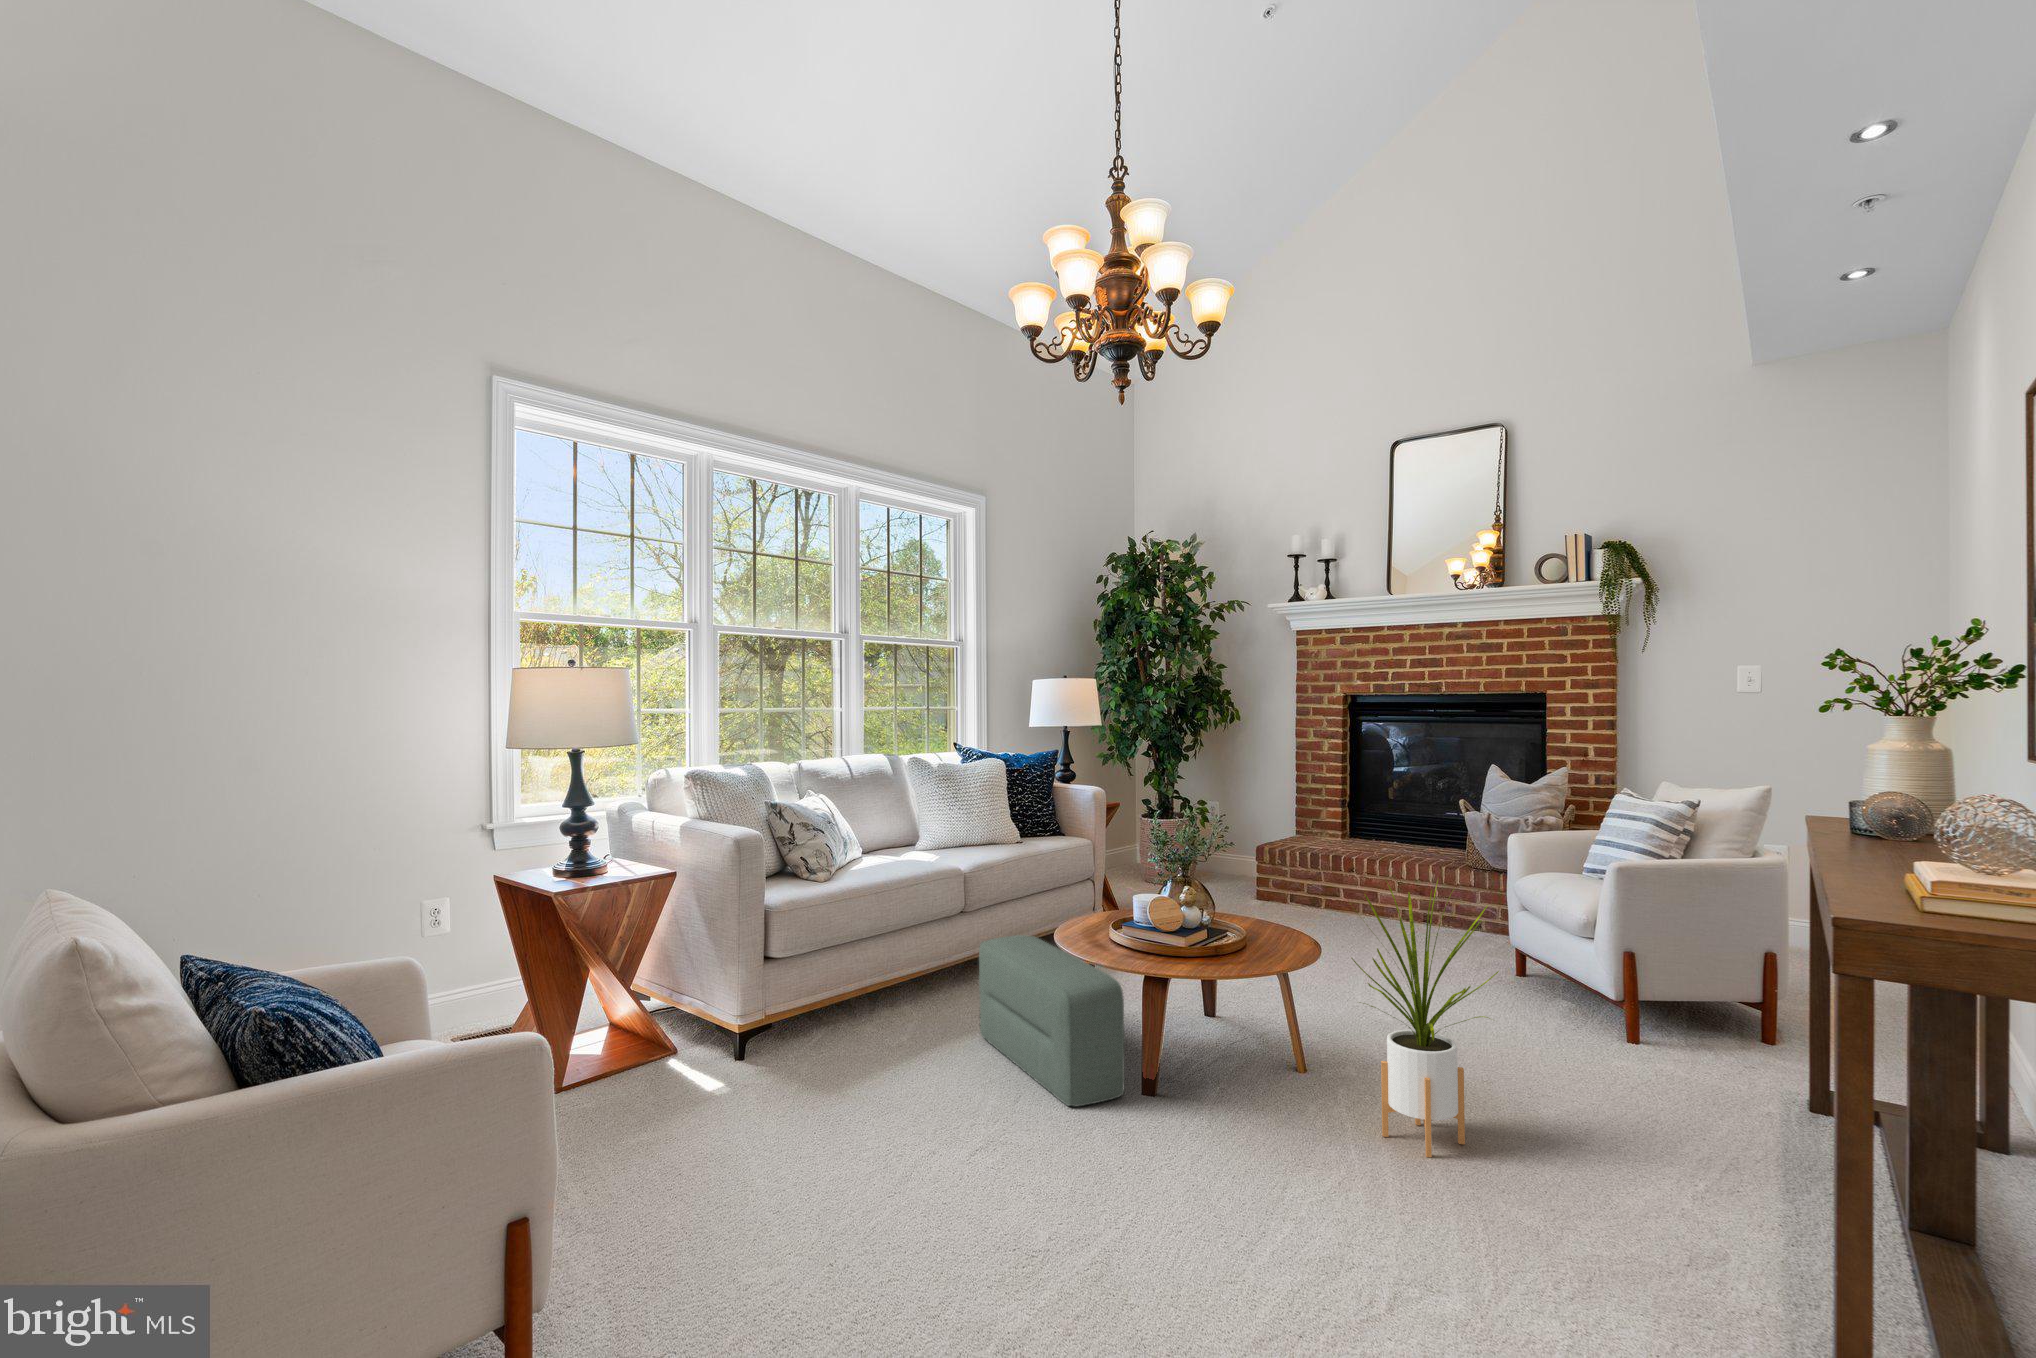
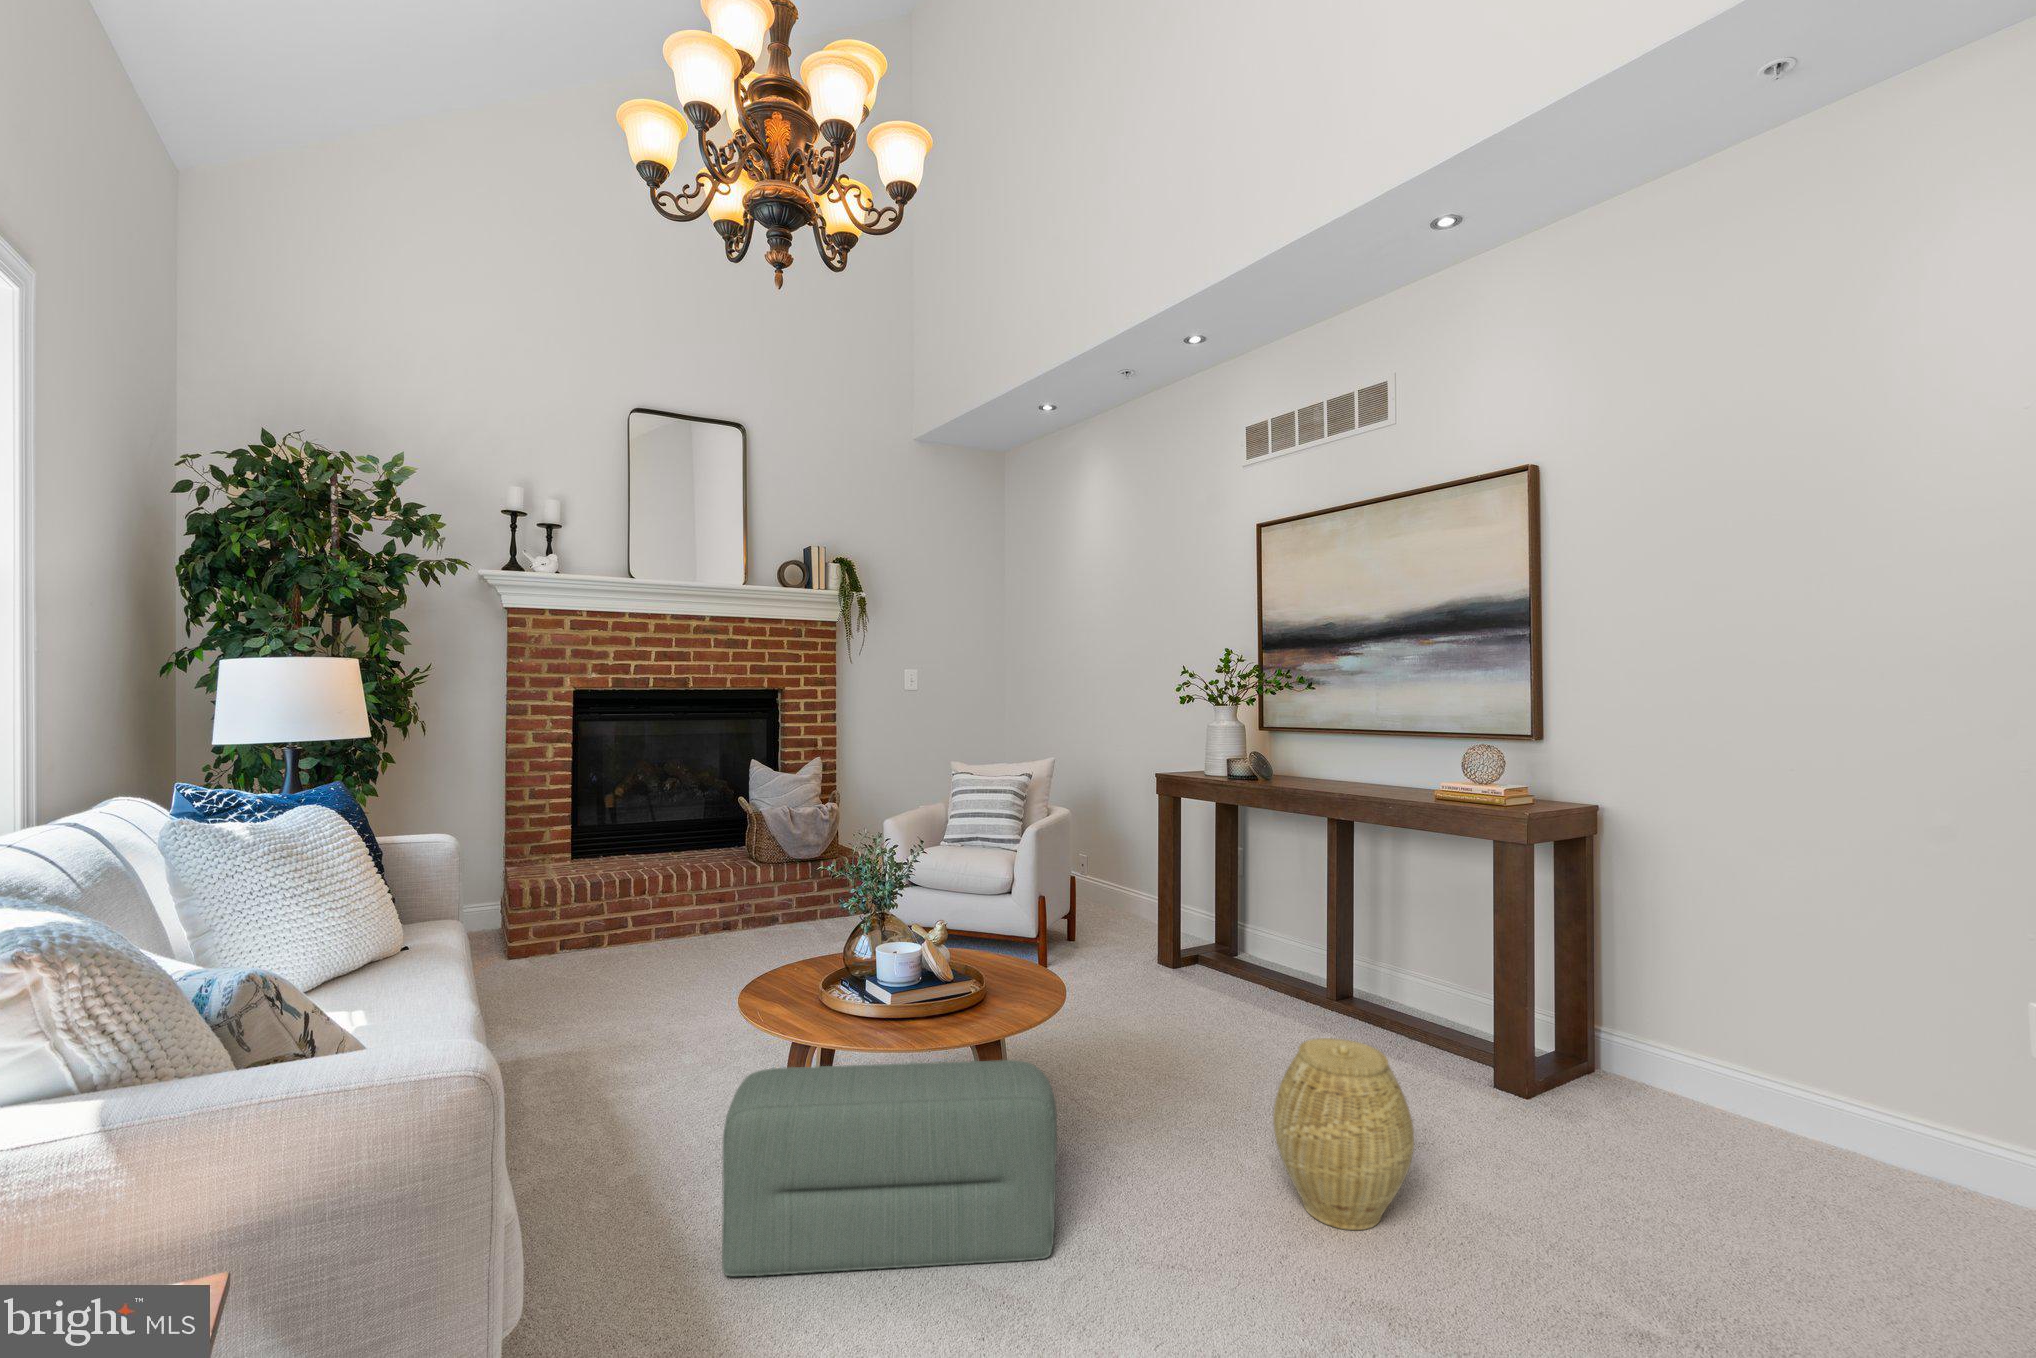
house plant: present [1352,880,1499,1157] -> none [1150,851,1277,1103]
woven basket: none [1188,1044,1322,1231] -> present [1273,1038,1414,1230]

